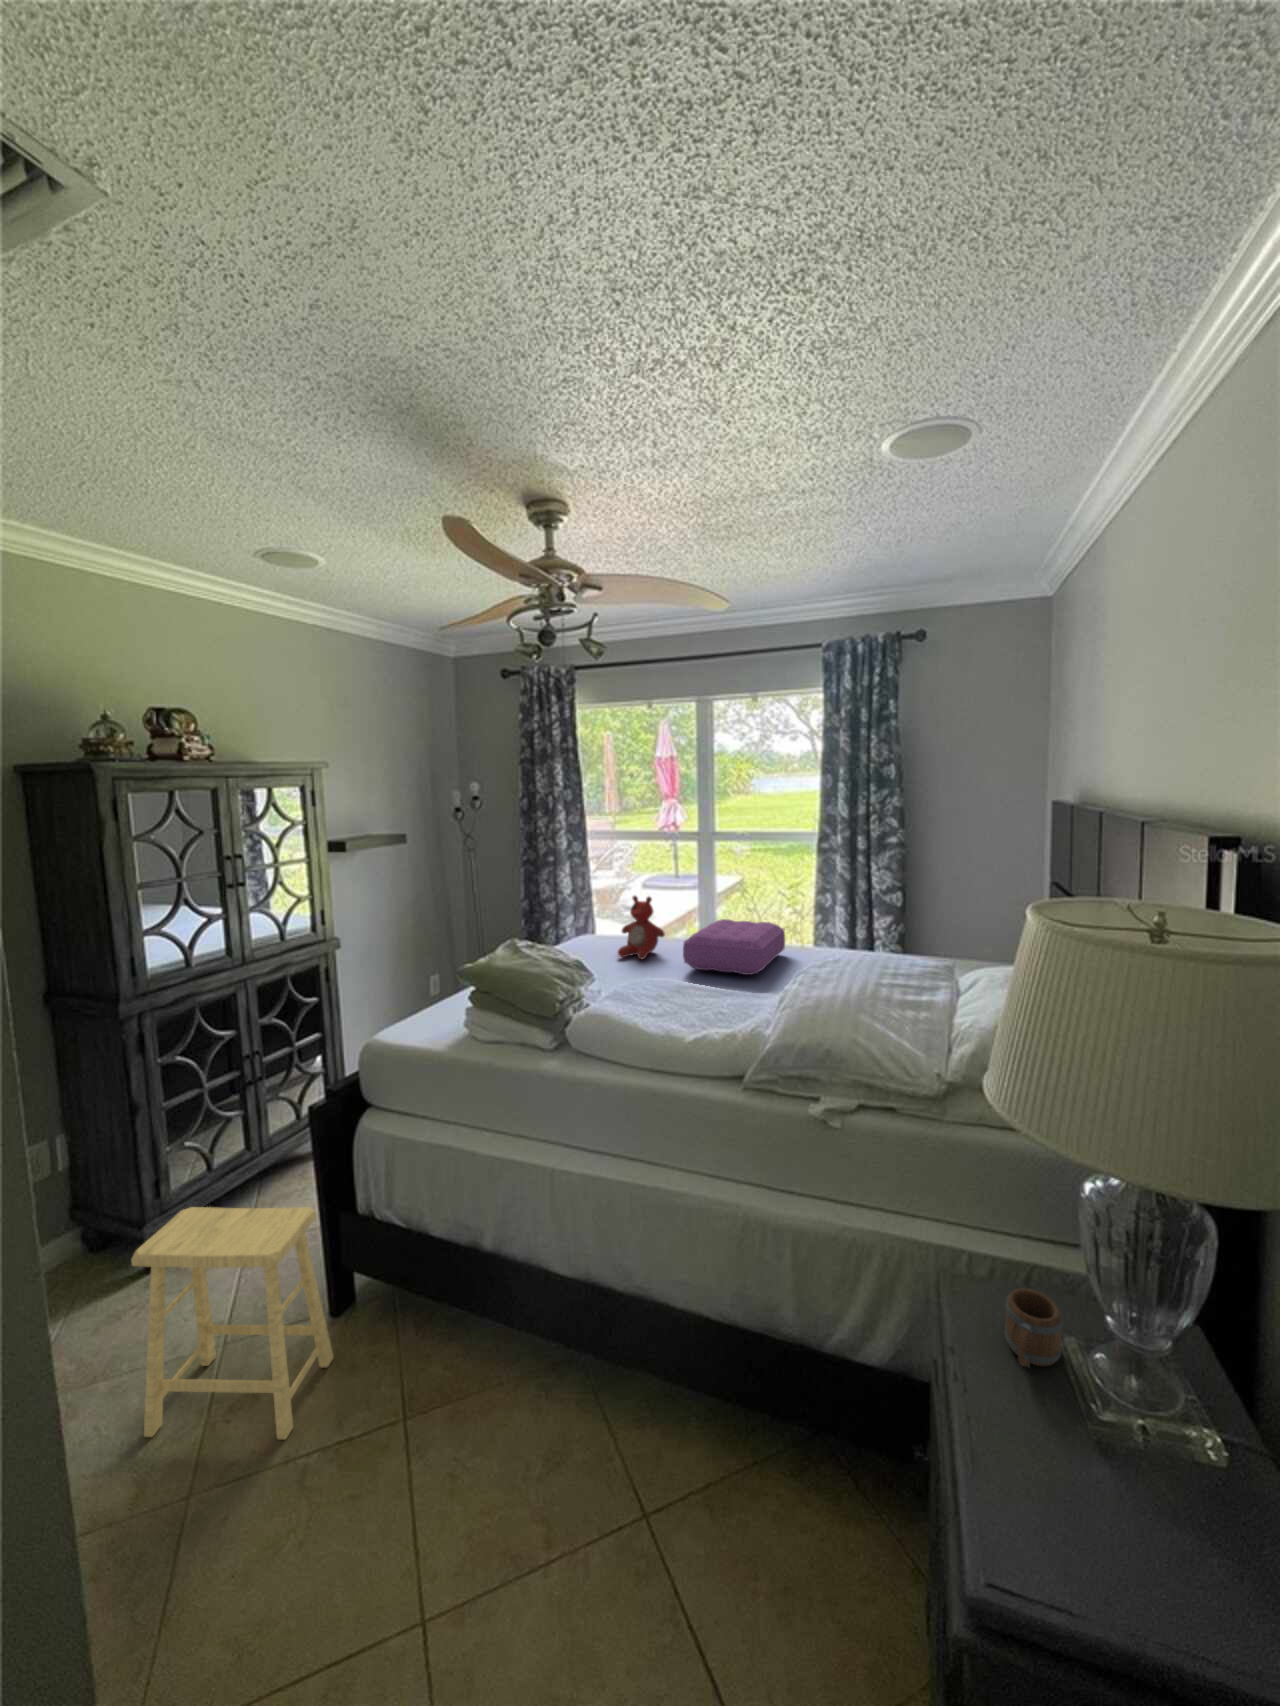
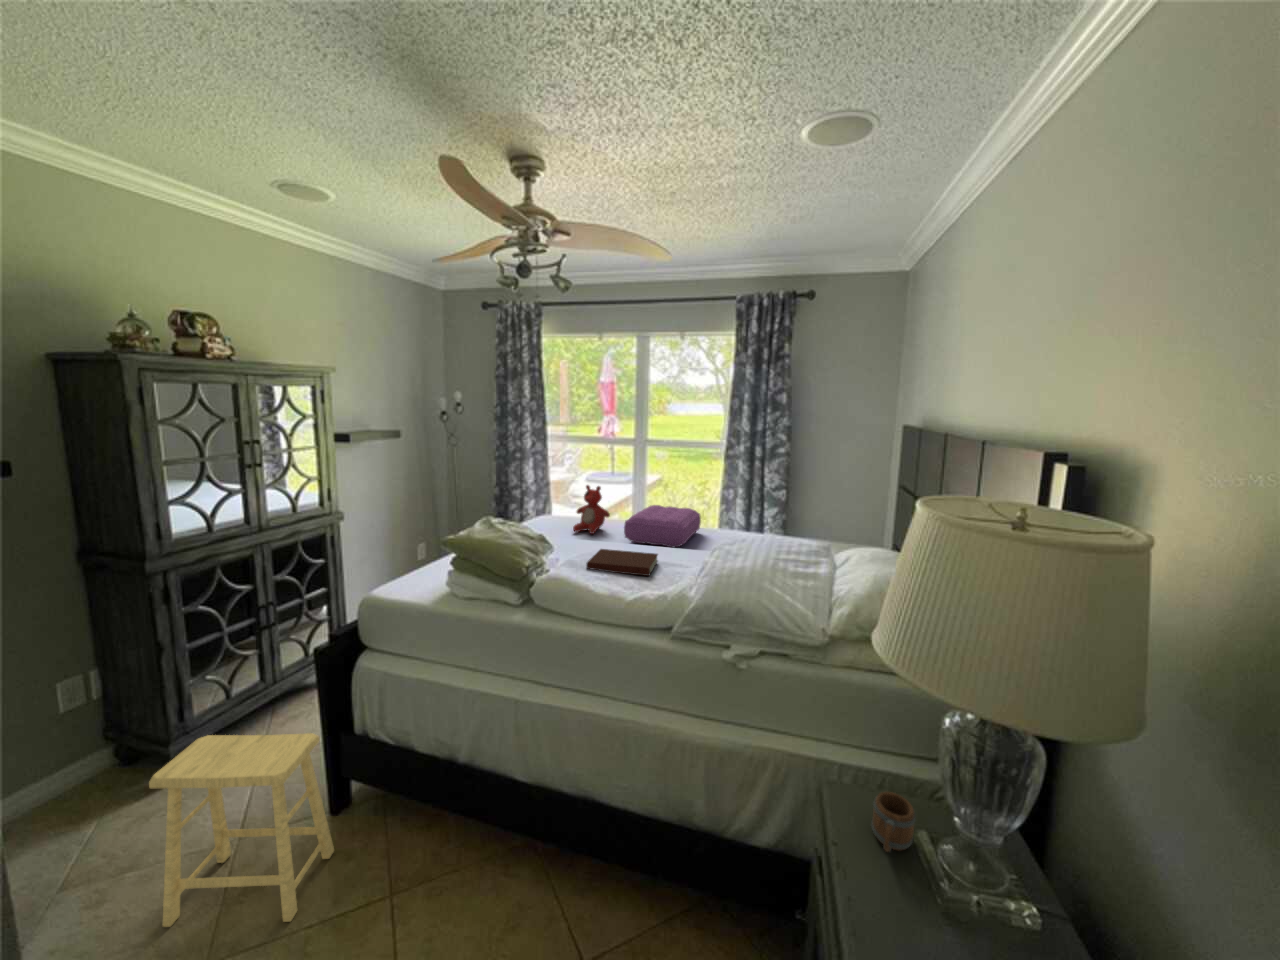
notebook: none [633,978,726,1012] -> present [586,549,658,576]

